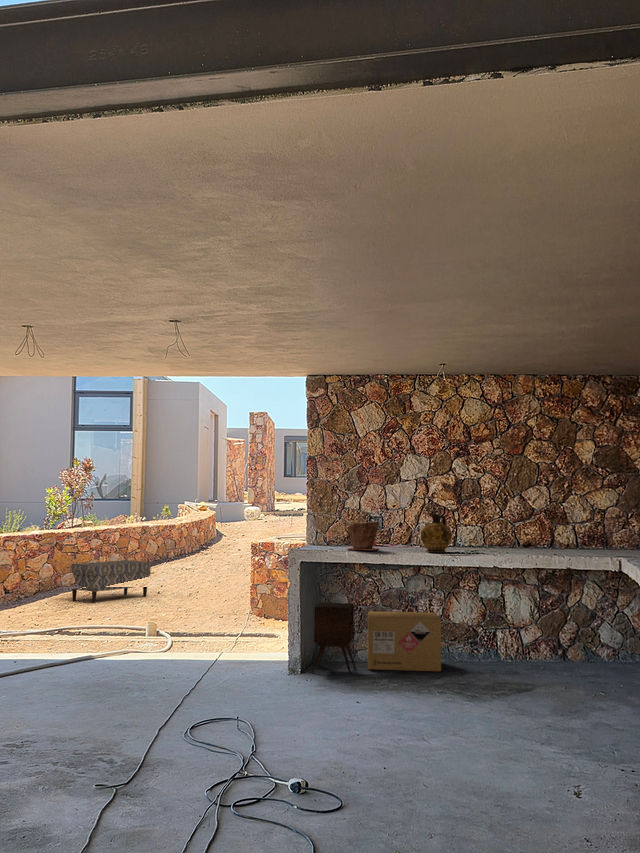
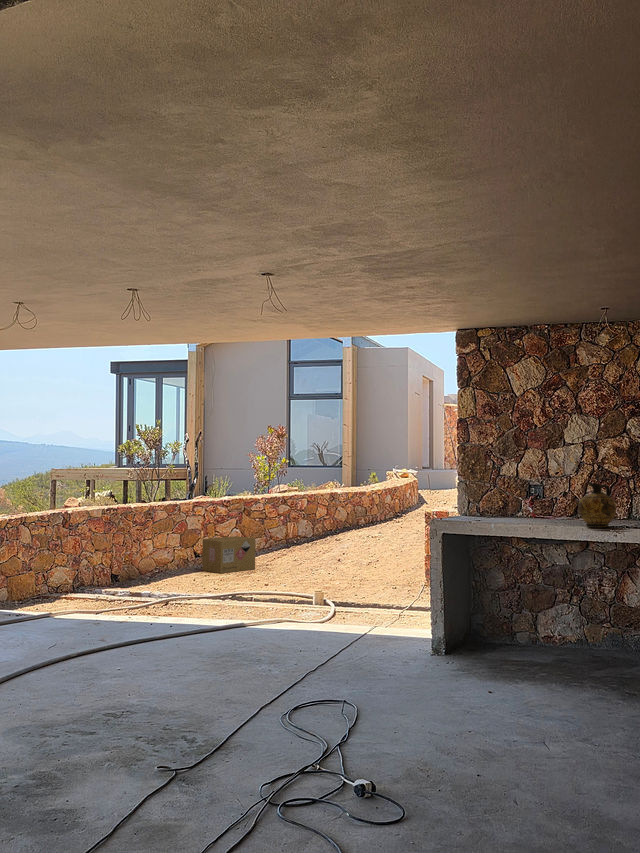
plant pot: present [347,521,379,550] -> none [491,491,532,524]
bench: present [71,560,151,603] -> none [258,526,336,569]
side table: present [311,602,355,675] -> none [455,579,509,661]
cardboard box: present [368,611,441,671] -> present [202,536,255,573]

